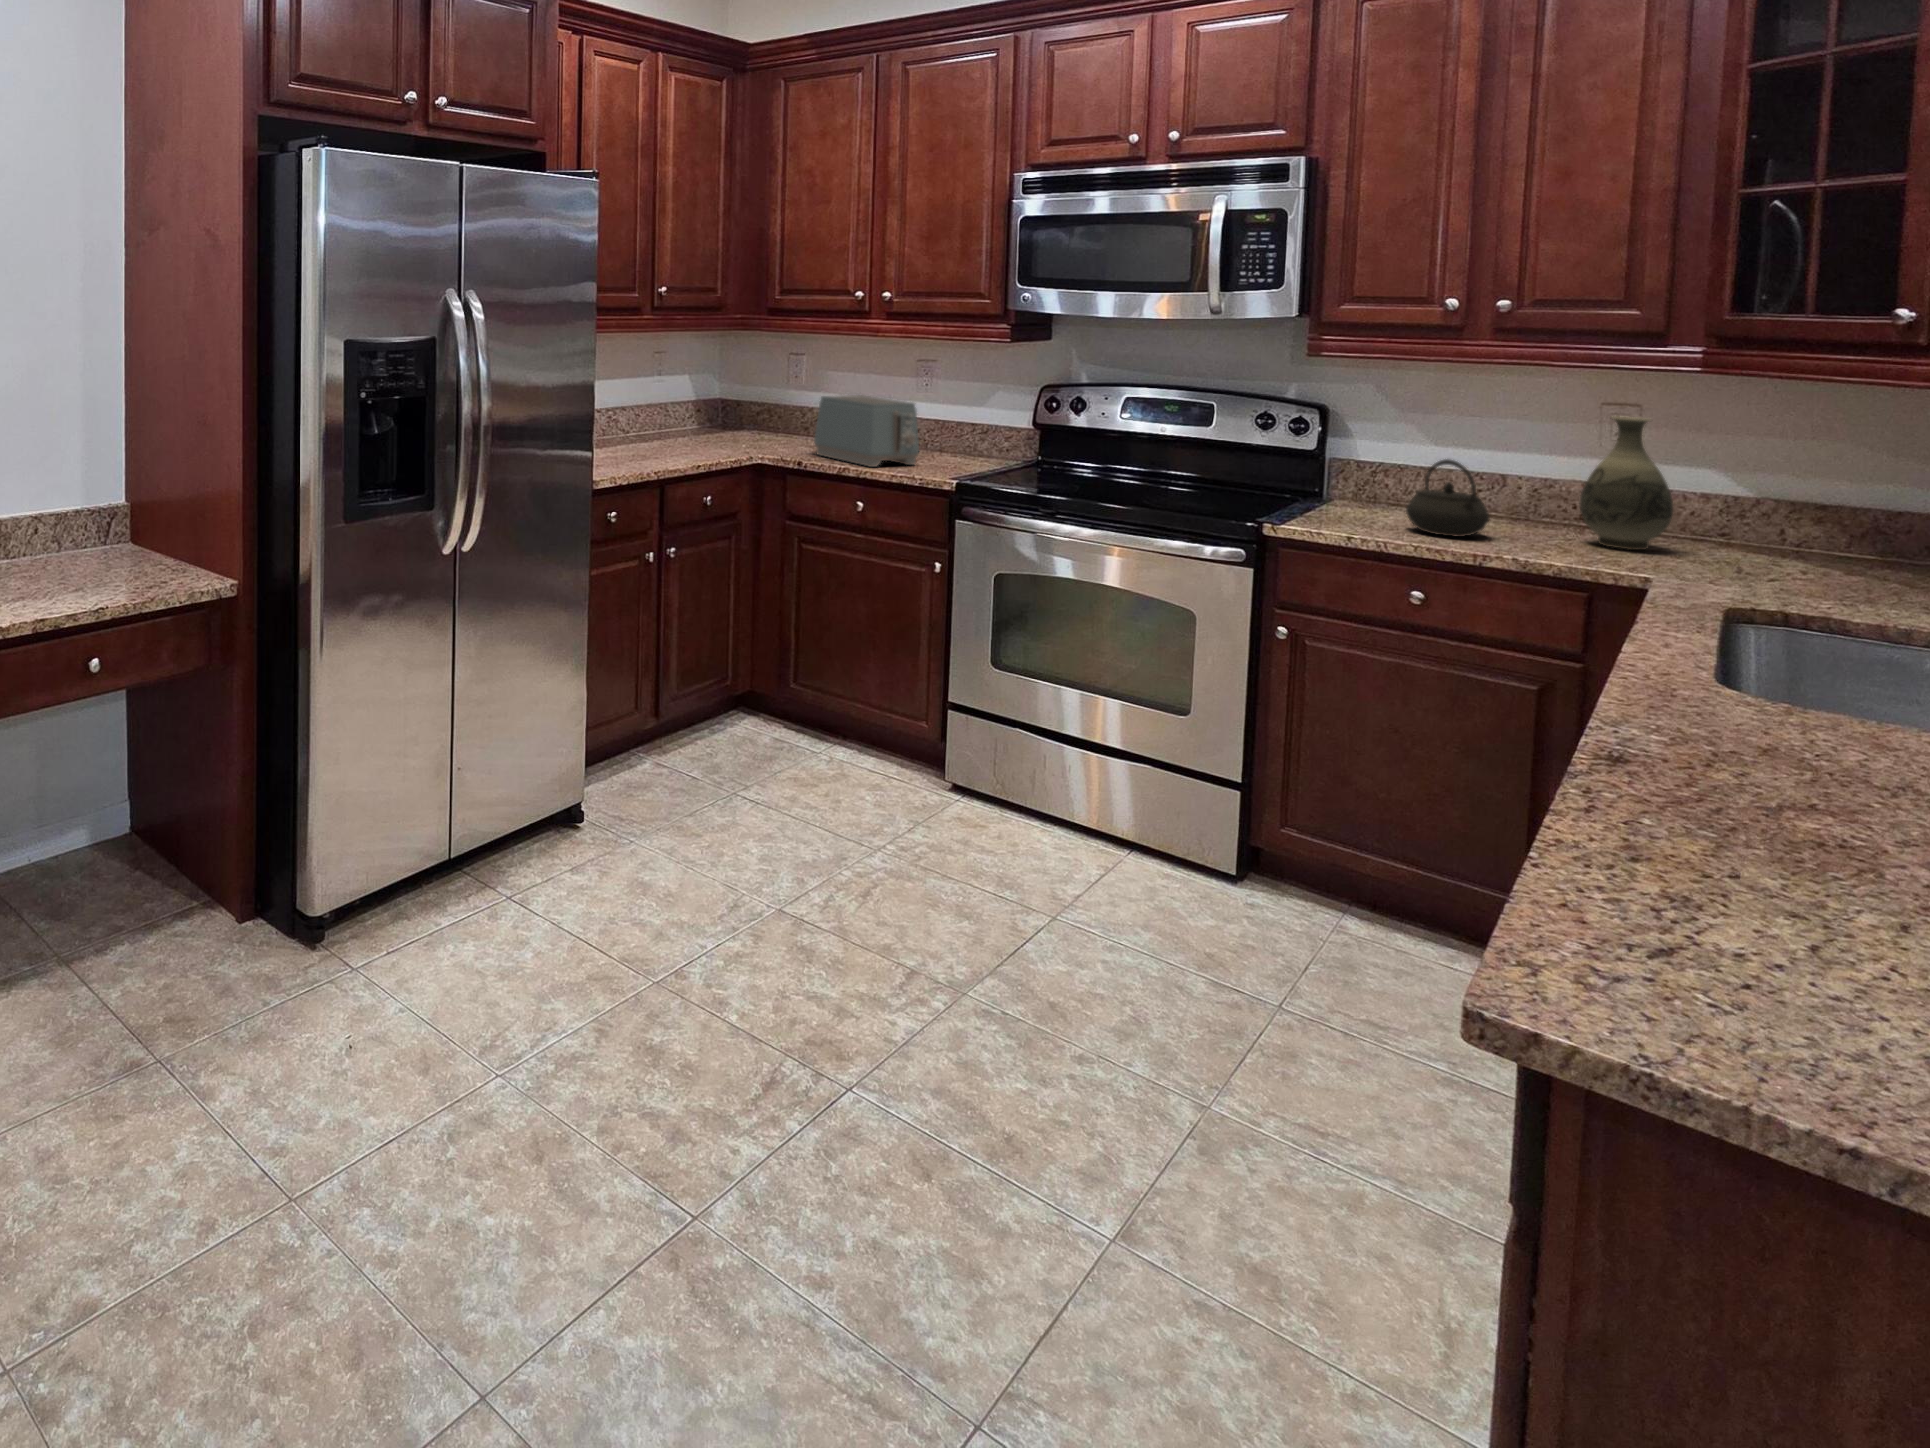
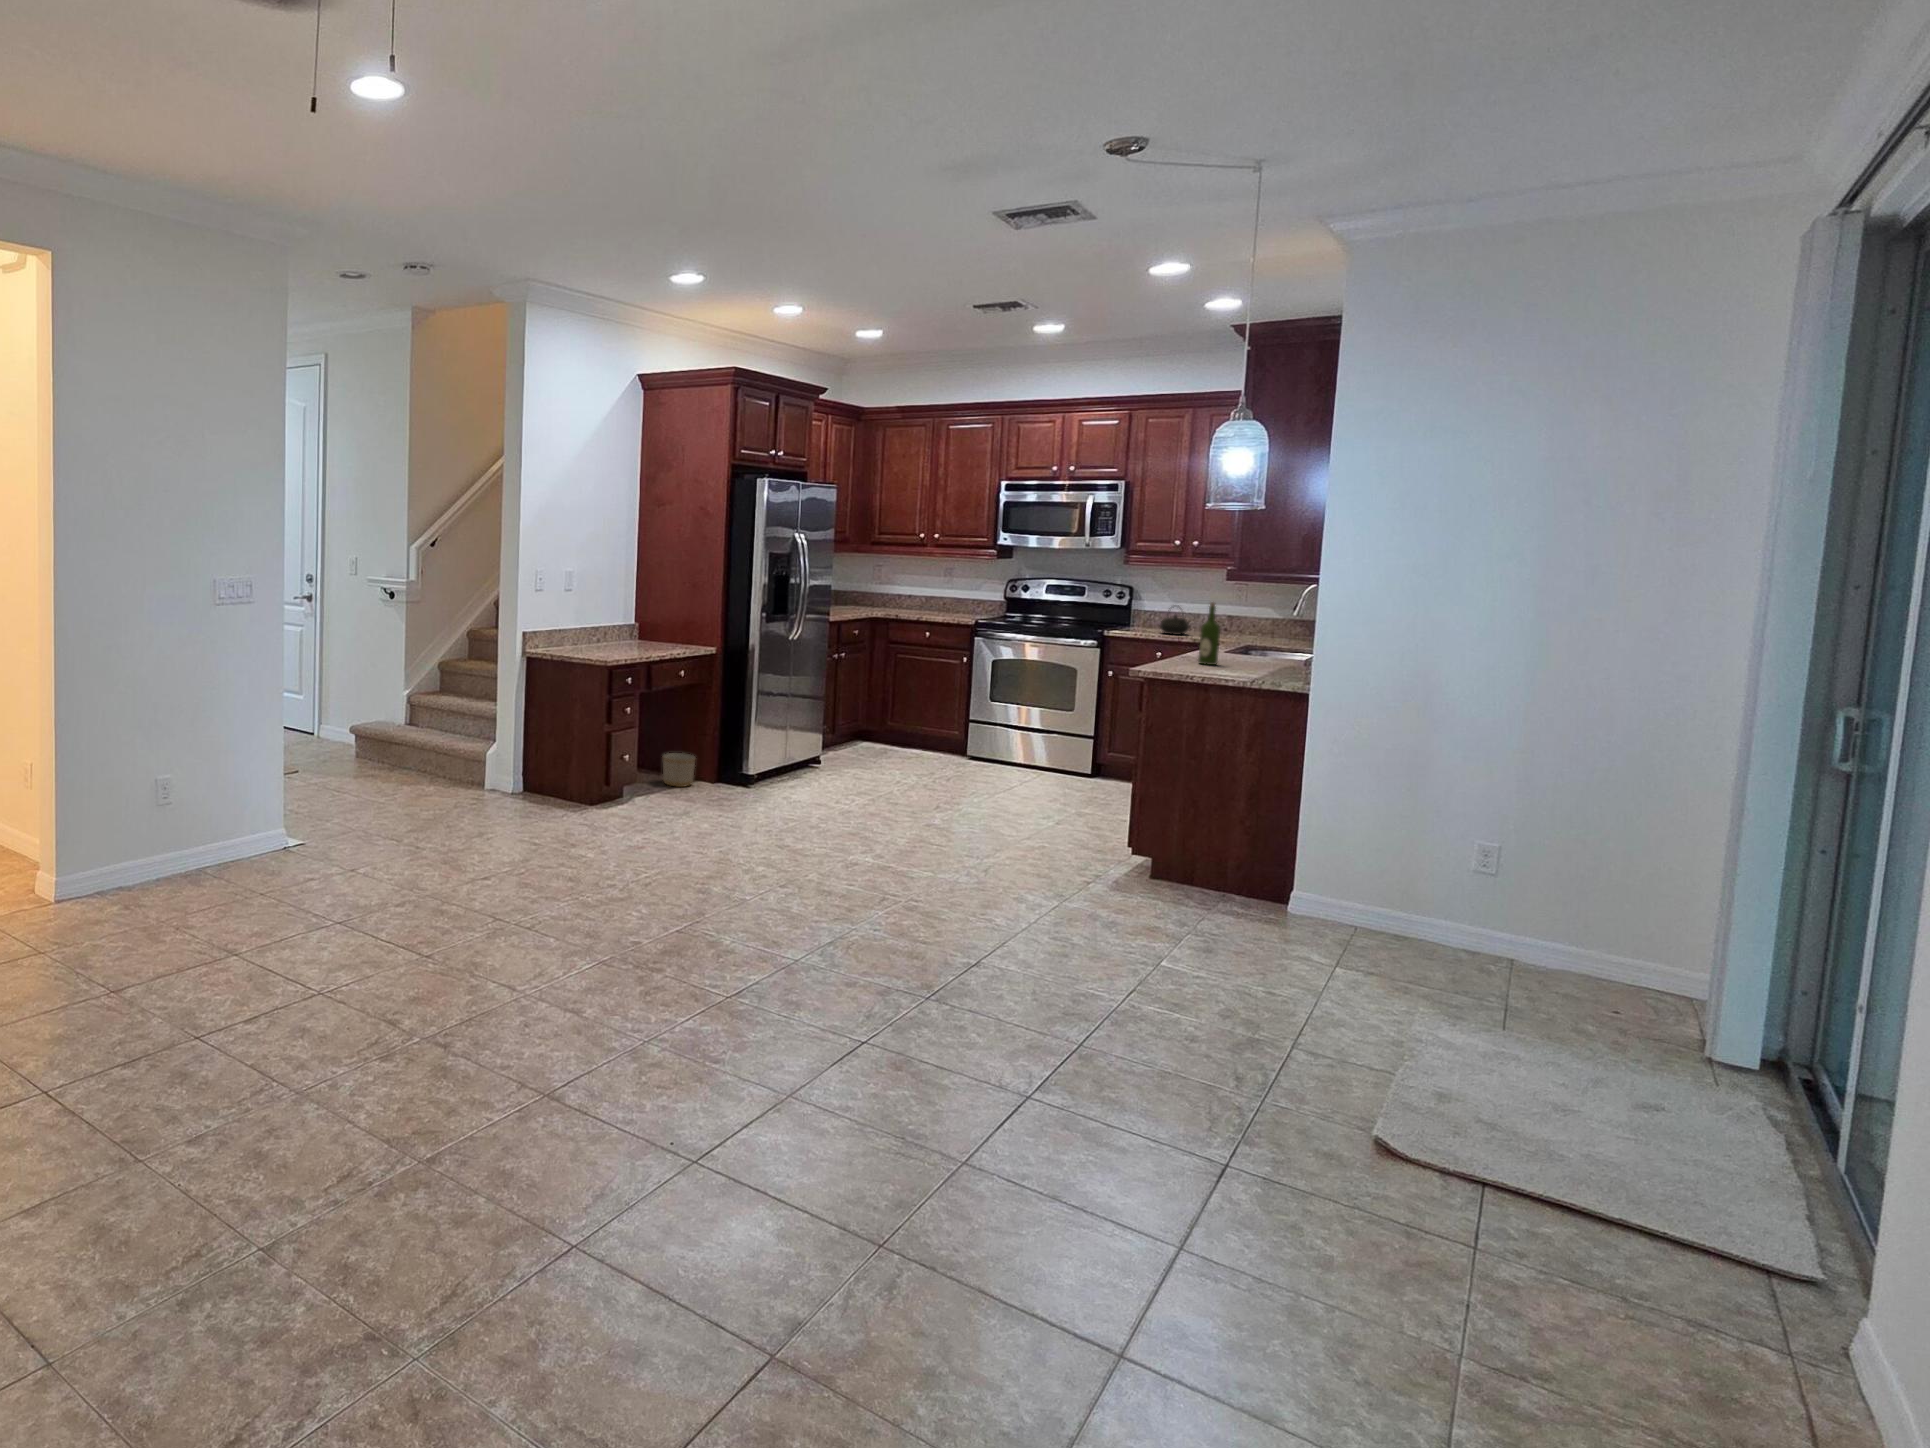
toaster: present [814,395,919,467] -> none [900,585,953,617]
vase: present [1579,416,1673,550] -> none [1222,587,1253,638]
wine bottle: none [1668,521,1772,777] -> present [1198,603,1220,665]
planter: none [106,826,192,929] -> present [663,753,695,787]

